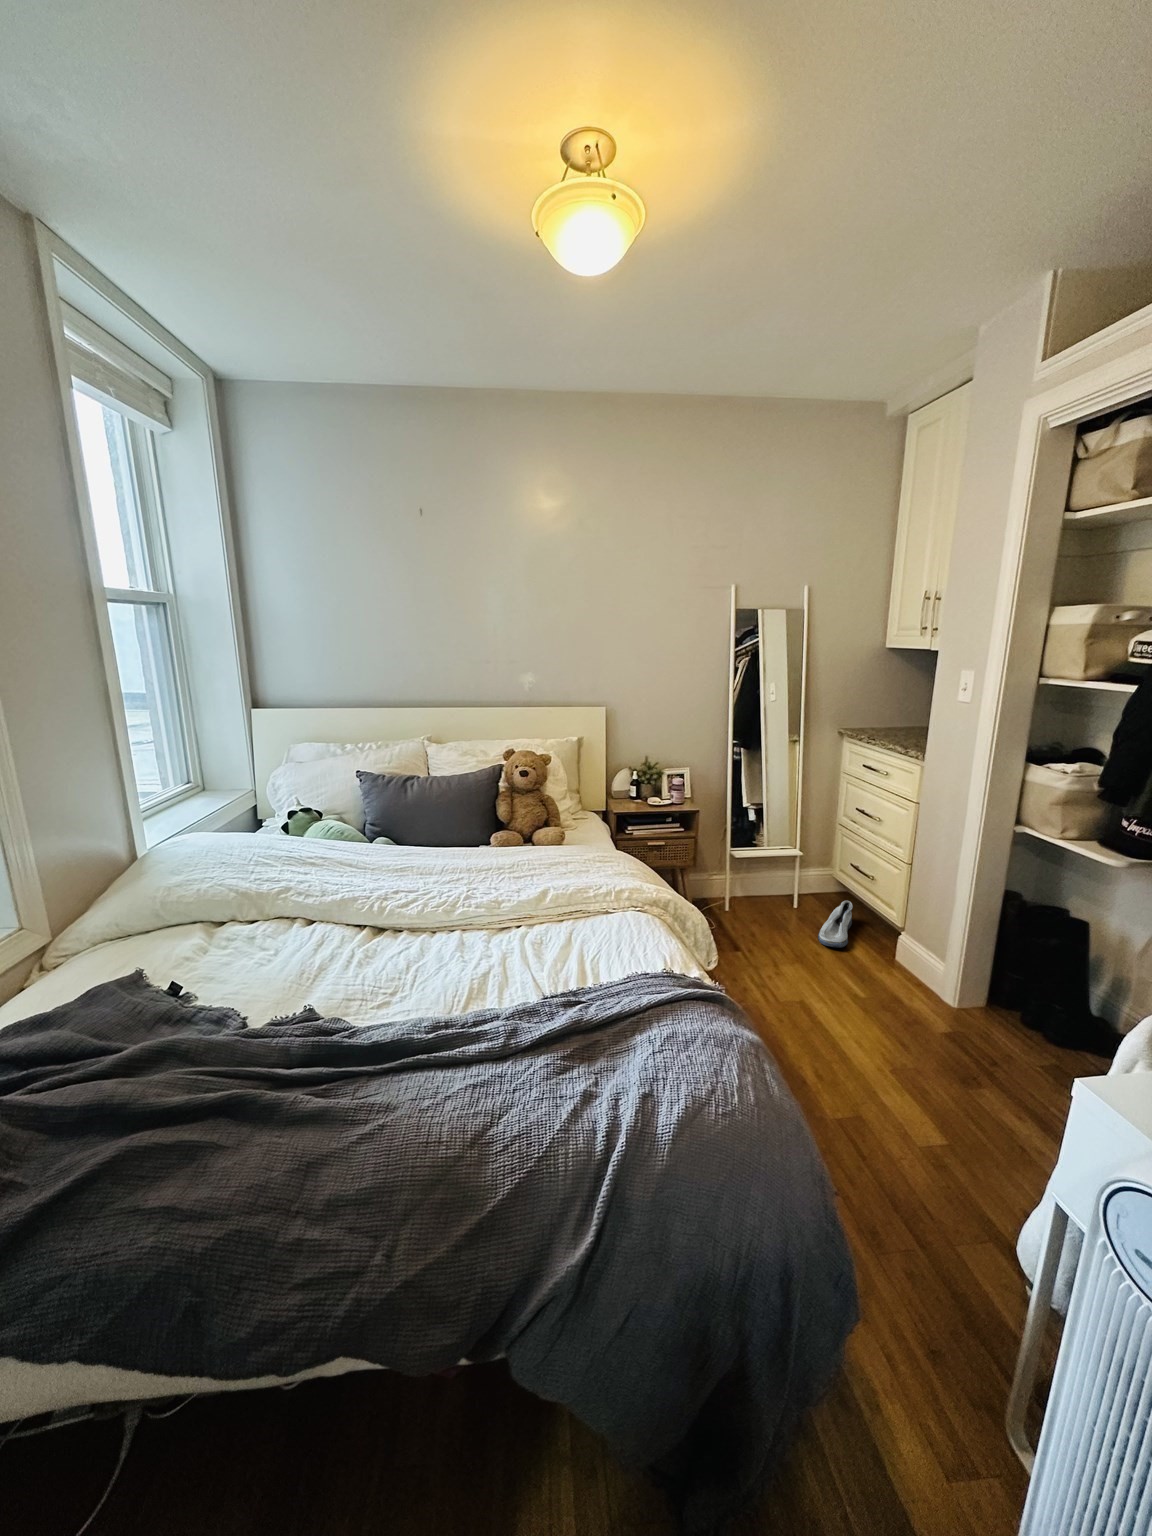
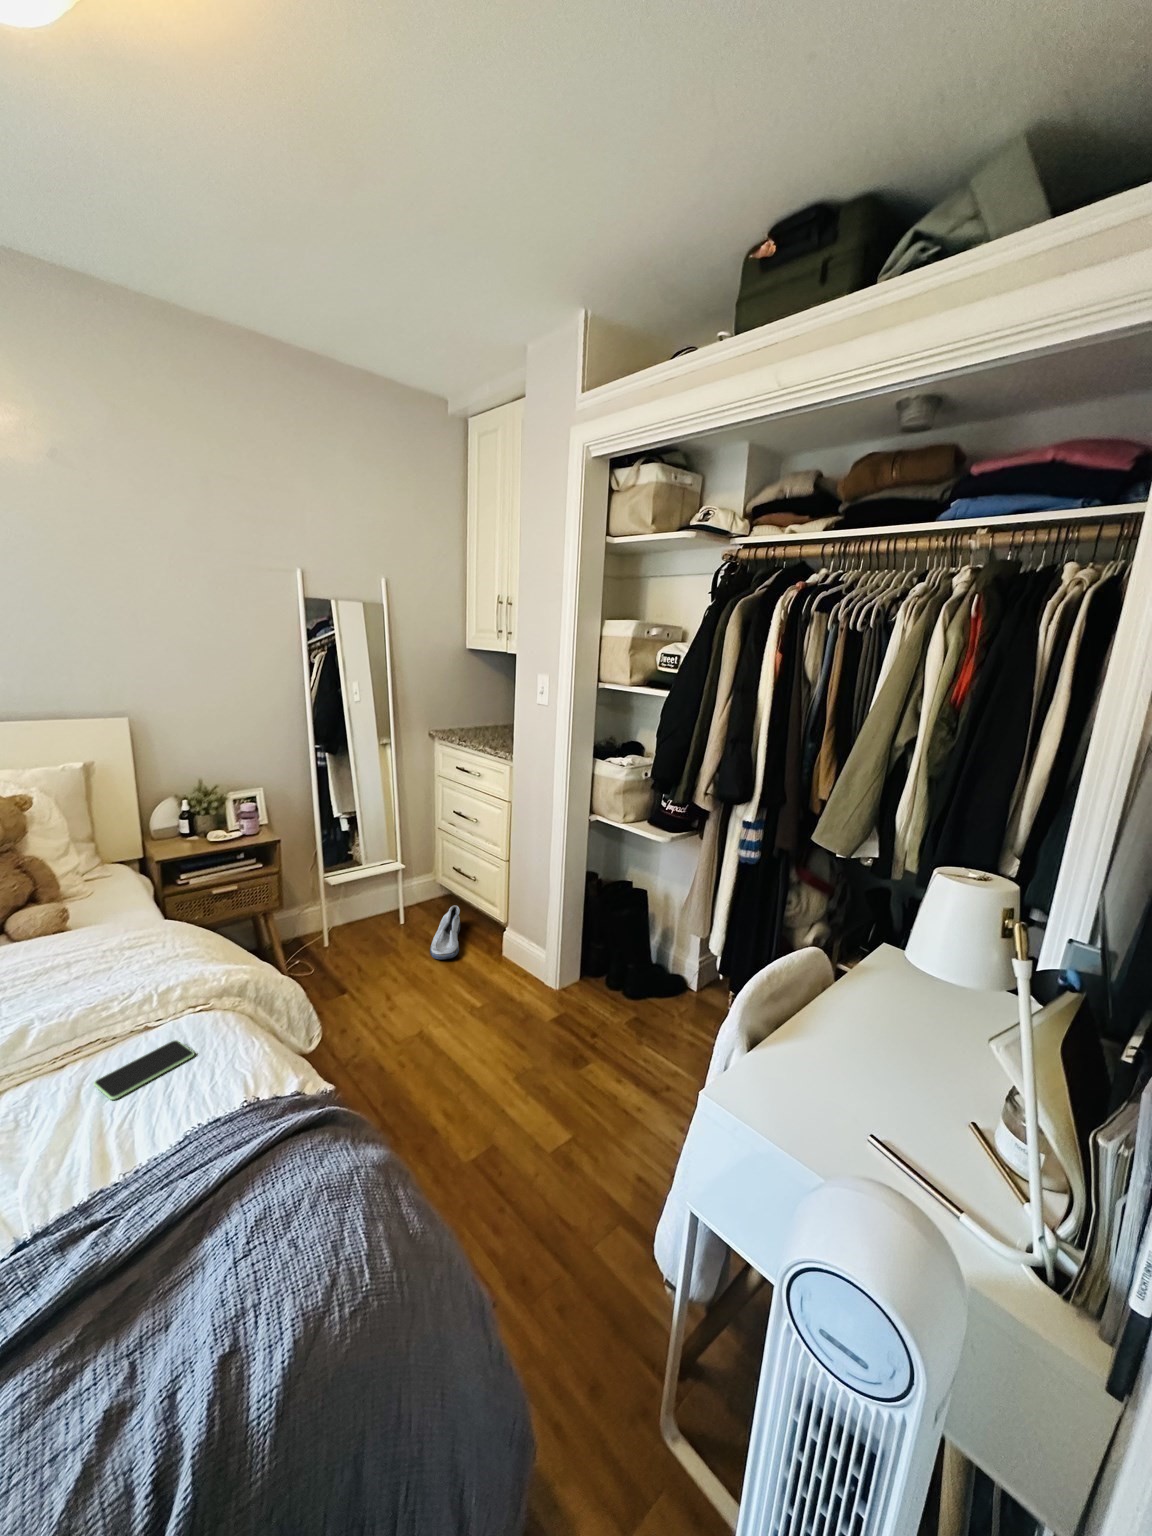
smartphone: none [579,923,634,945] -> present [94,1040,194,1100]

